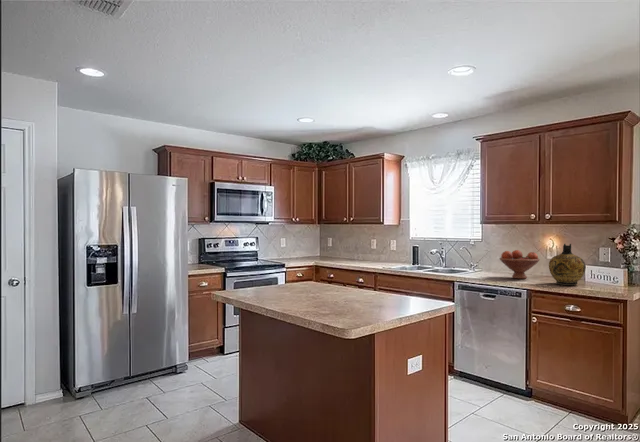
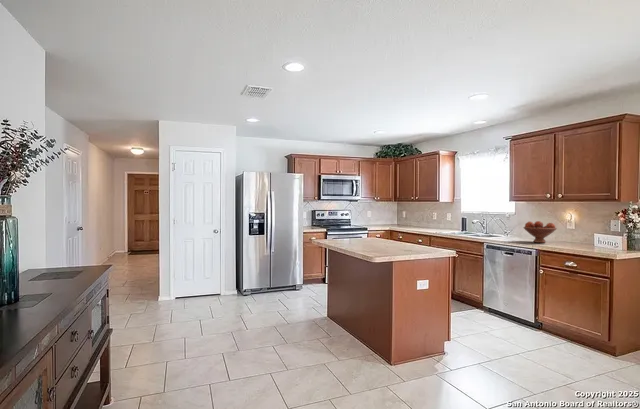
ceramic jug: present [549,244,586,285] -> none [561,216,593,248]

